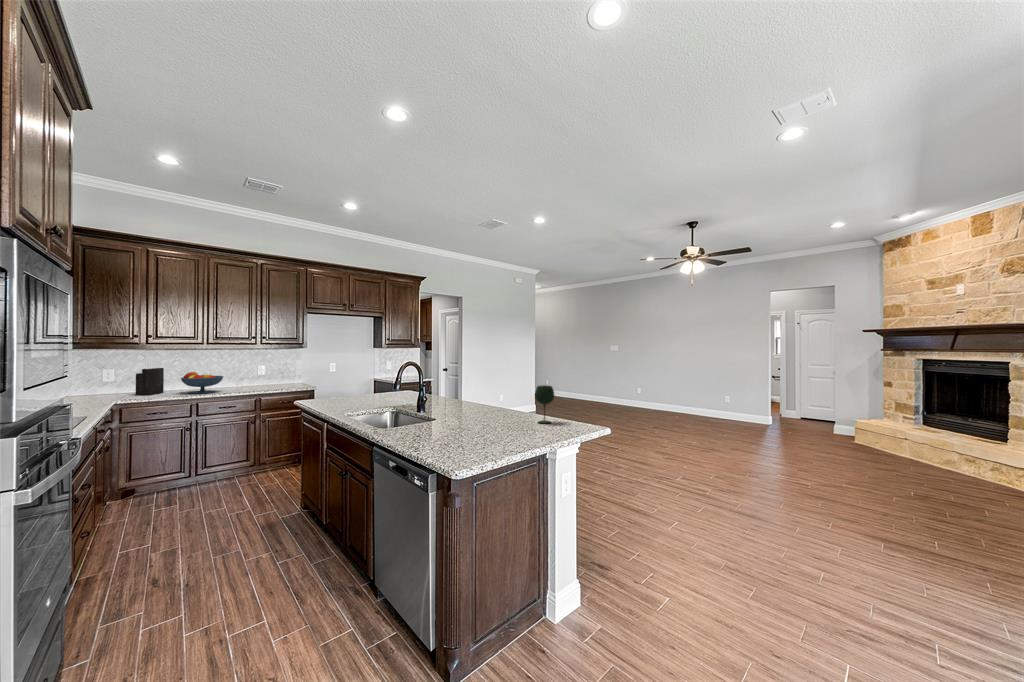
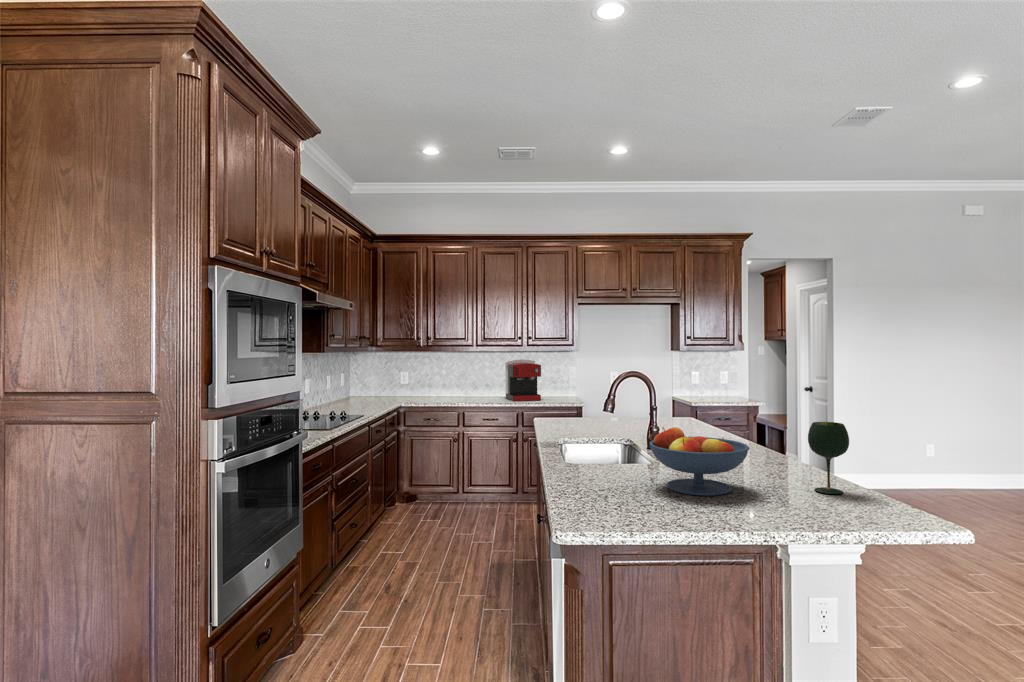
knife block: present [136,355,164,395] -> none [418,359,441,400]
coffee maker: none [237,355,276,390] -> present [505,359,541,401]
fruit bowl: present [181,372,223,394] -> present [650,427,750,496]

